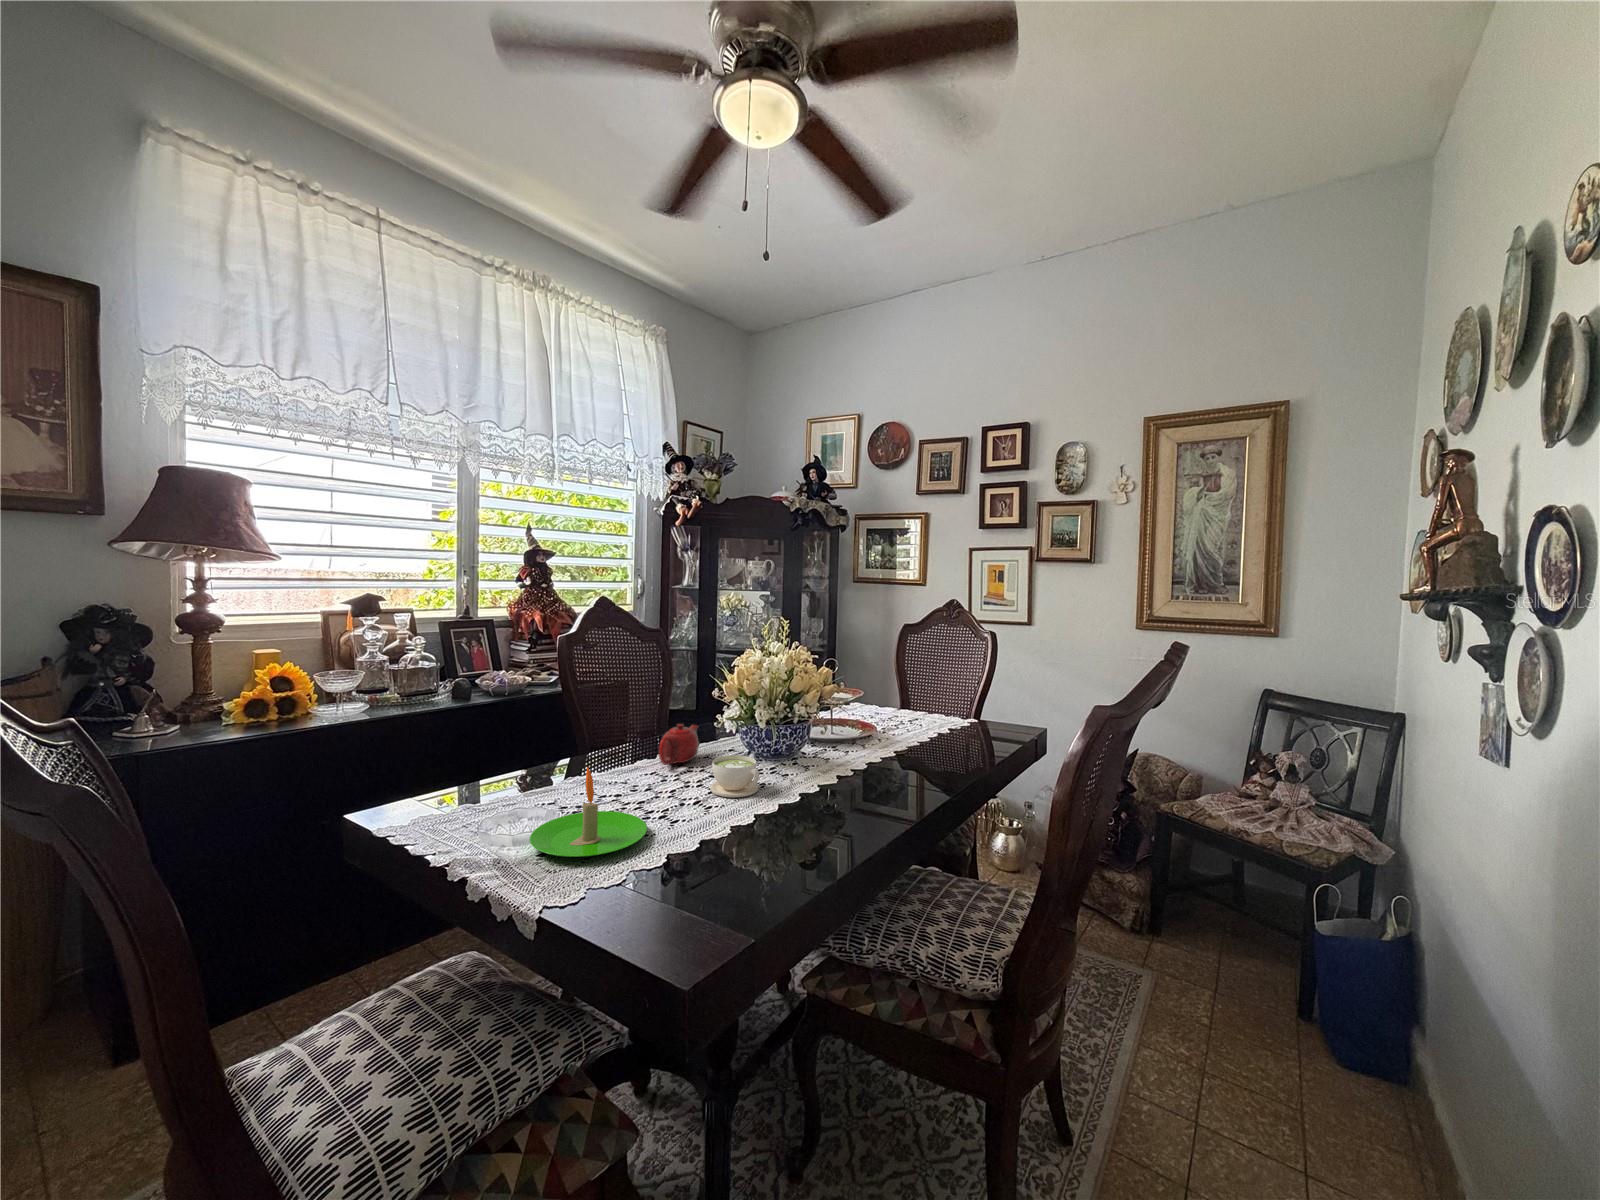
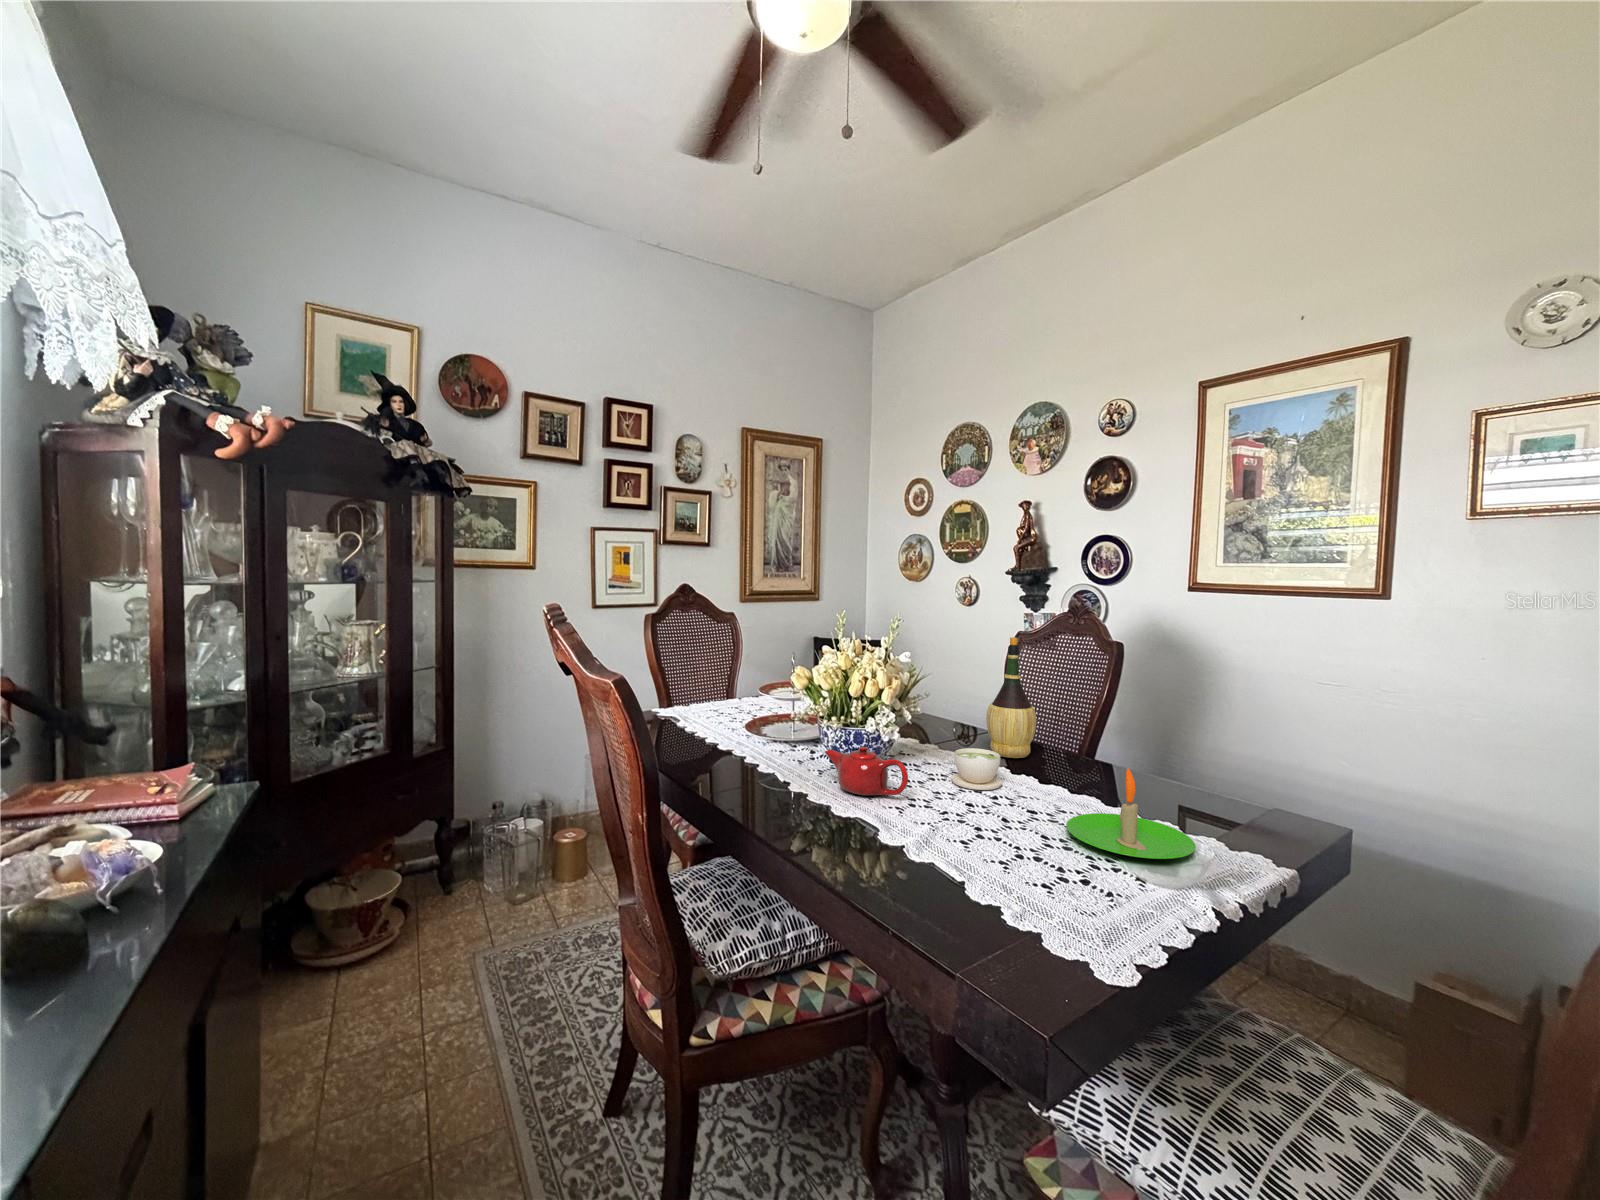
wine bottle: none [829,662,885,805] -> present [986,637,1036,758]

